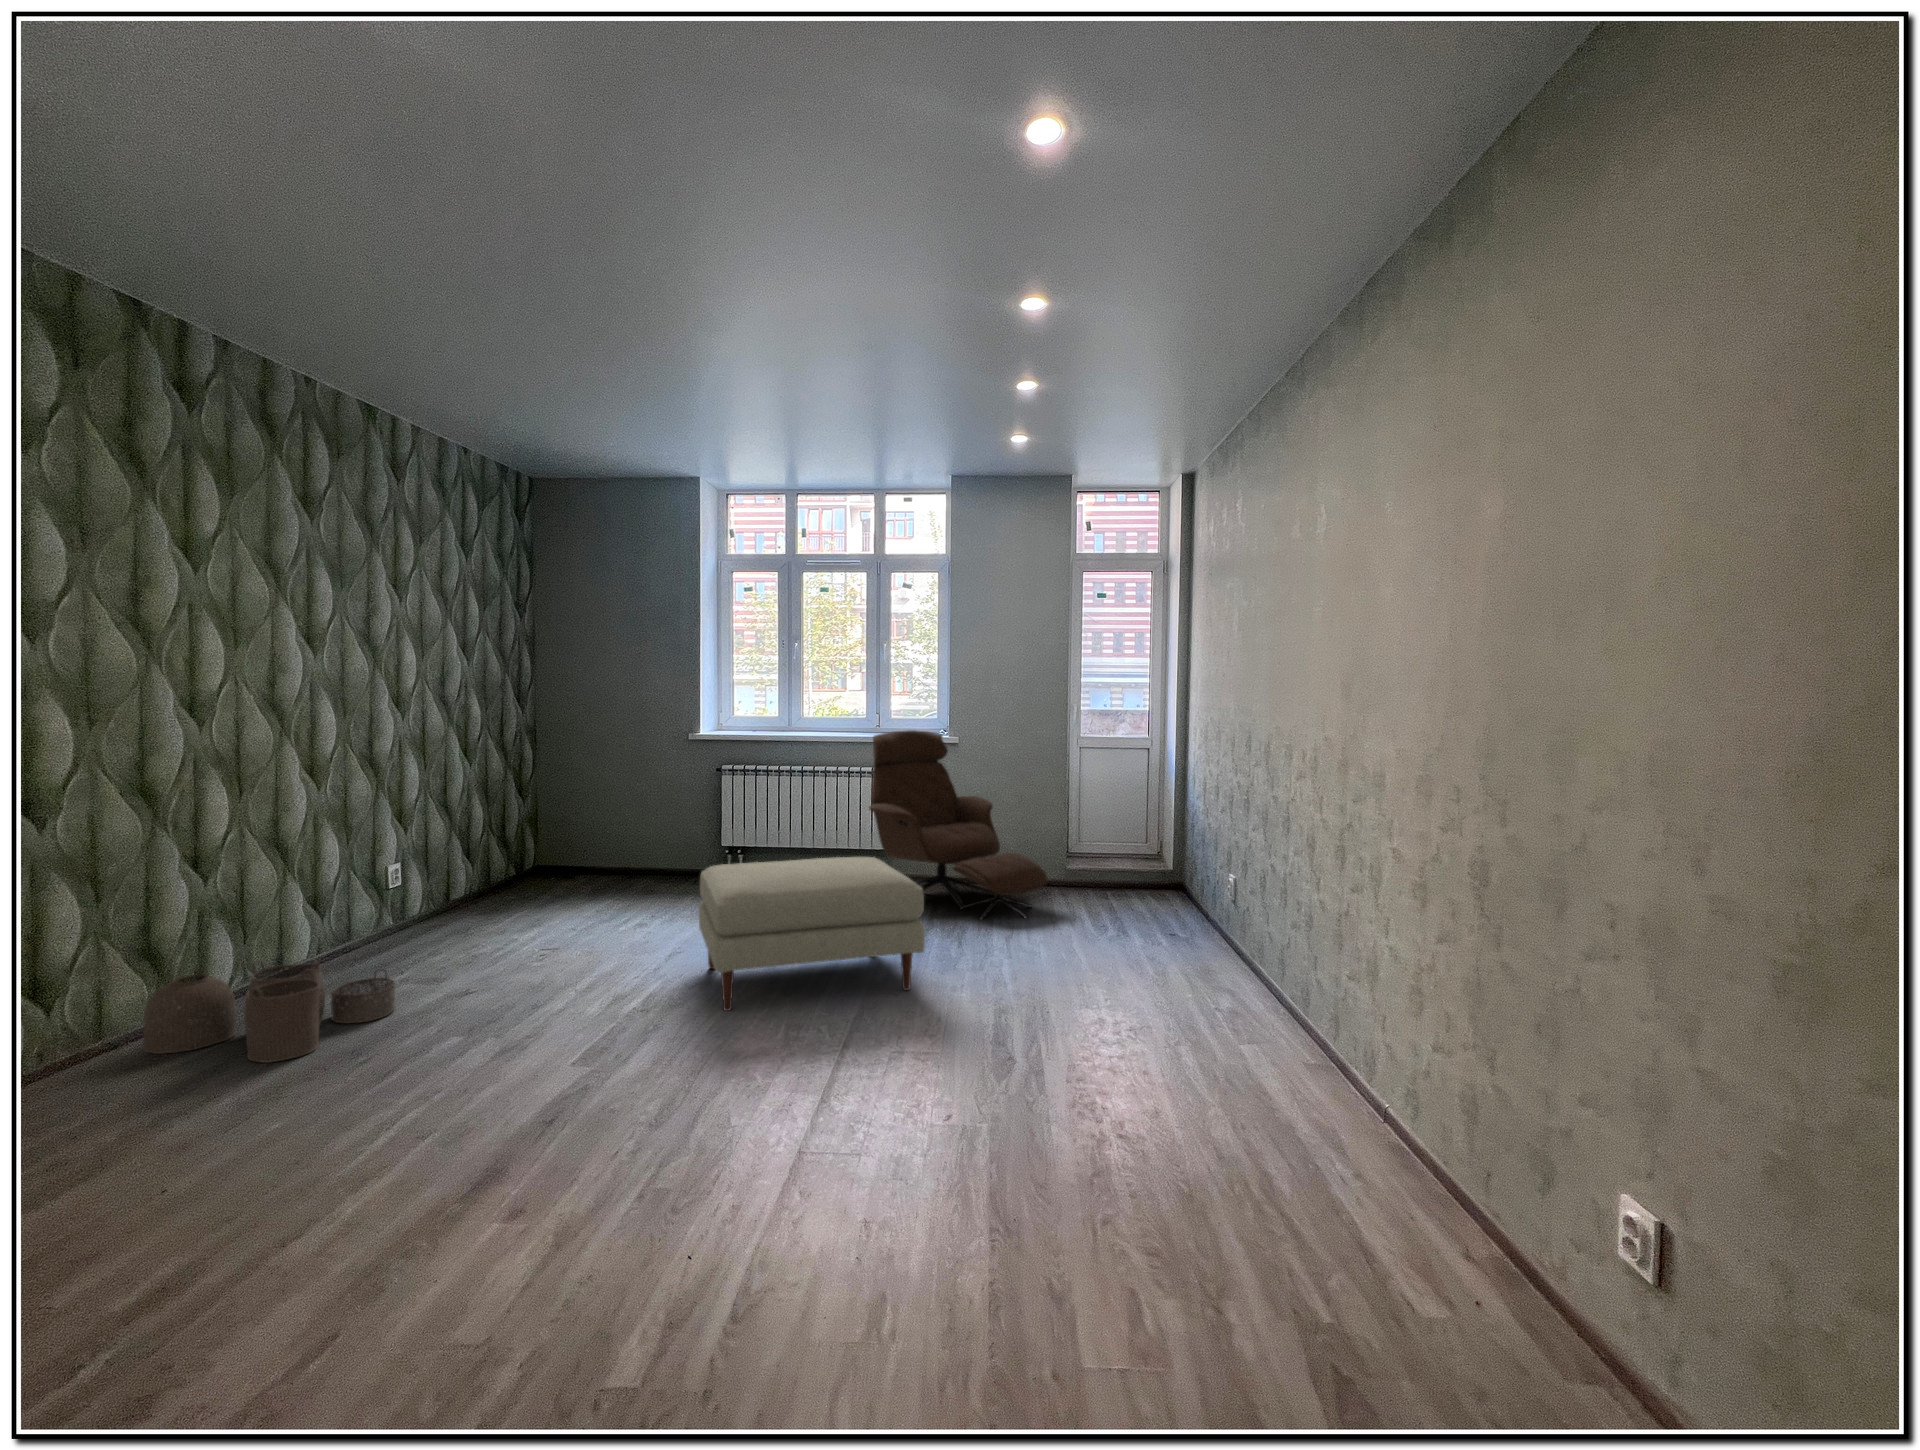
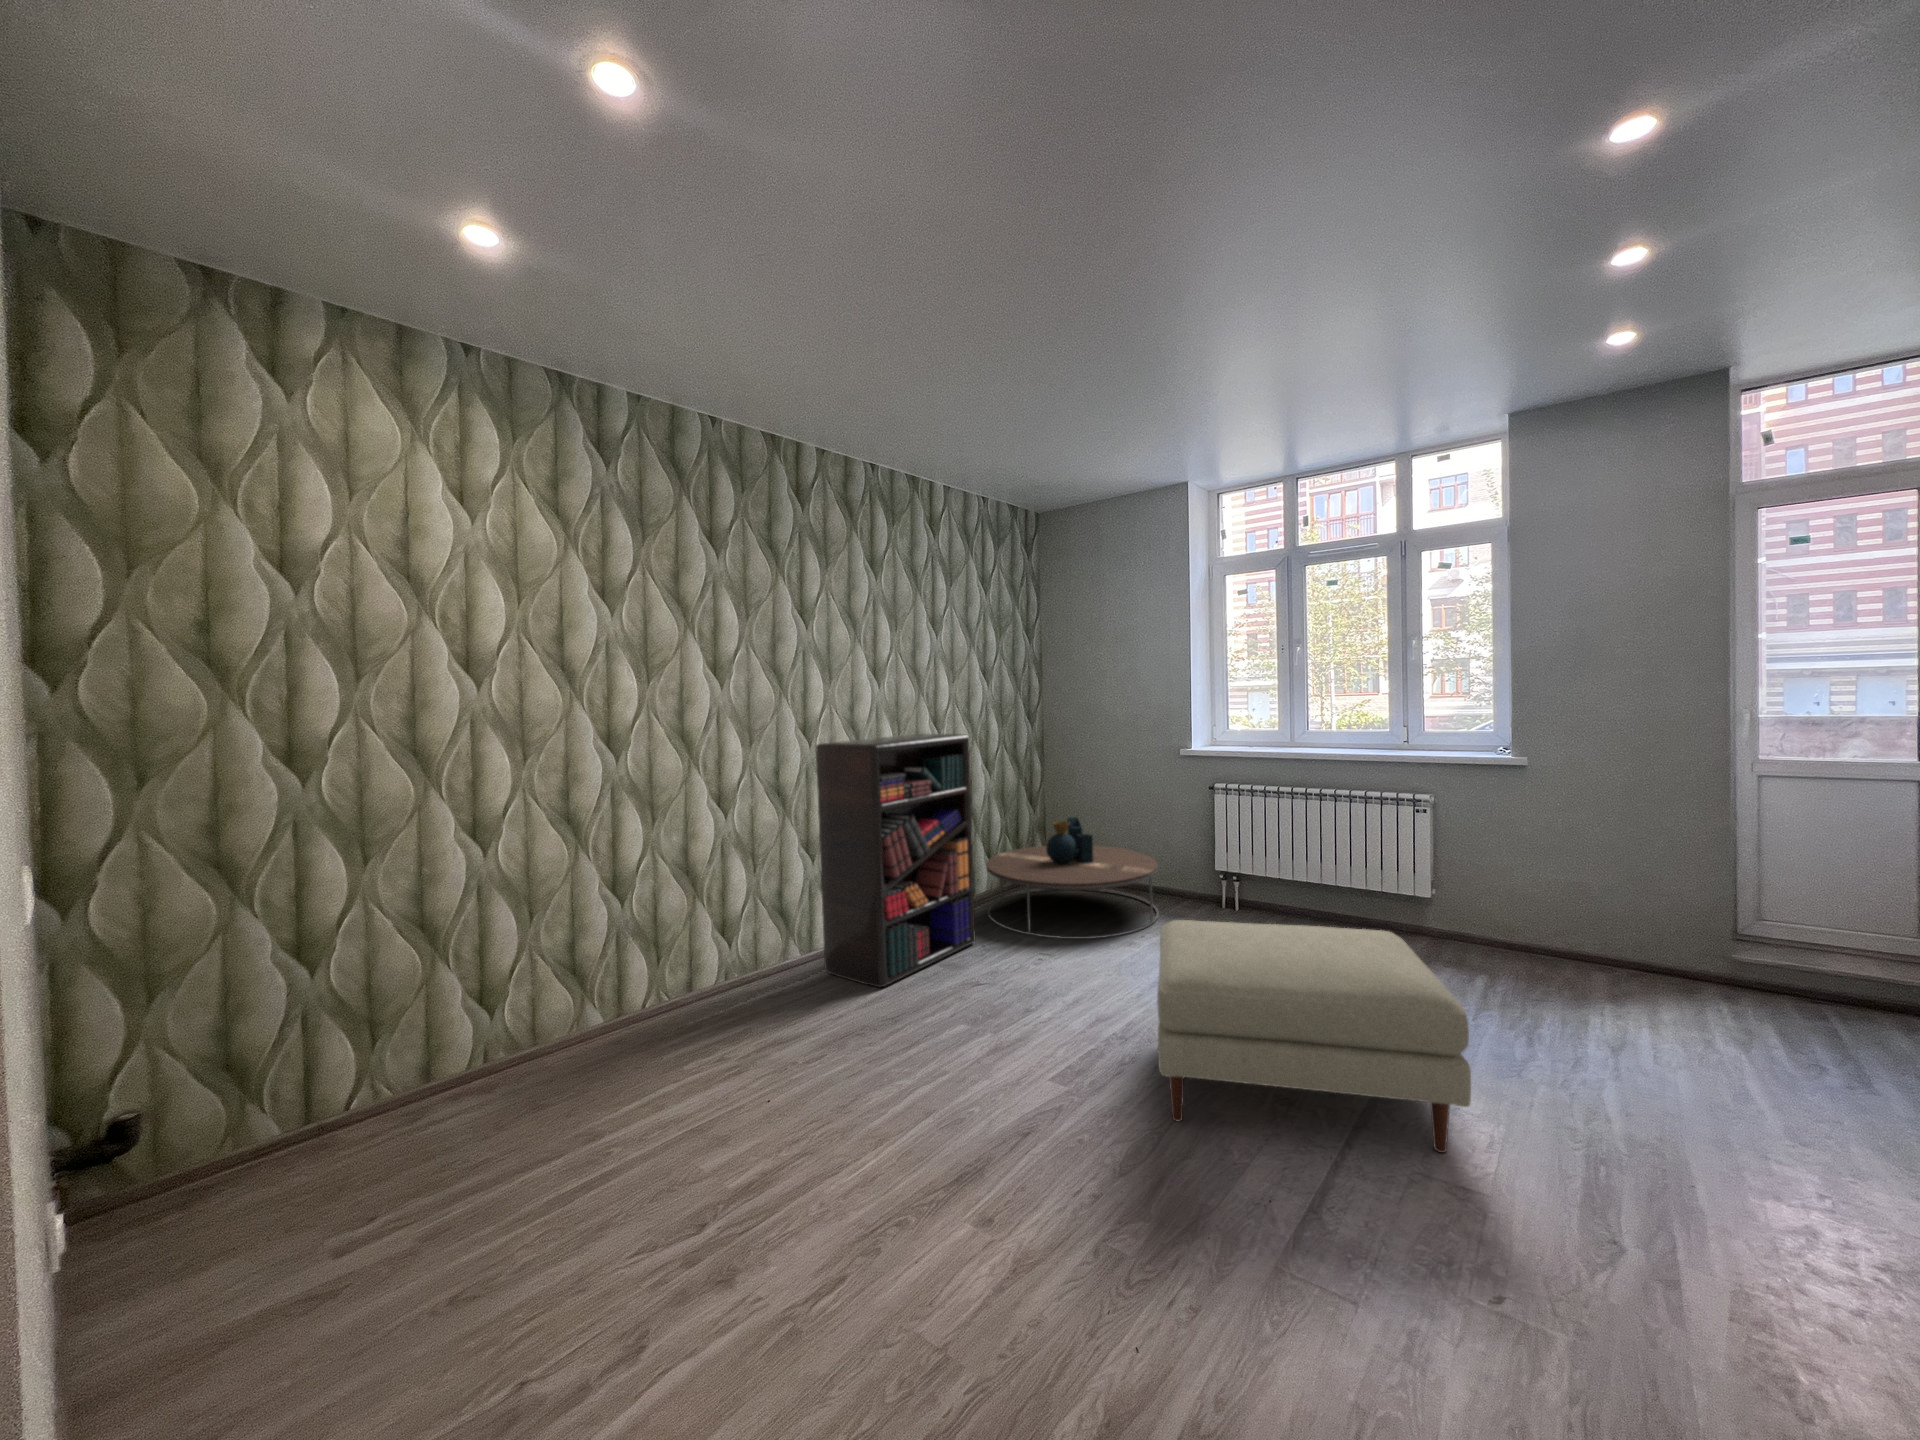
bookshelf: none [288,709,479,983] -> present [816,734,975,987]
lounge chair: present [869,730,1048,920] -> none [1392,748,1699,1038]
coffee table: none [477,803,668,923] -> present [986,817,1159,939]
woven basket: present [142,961,395,1063] -> none [697,966,874,1073]

